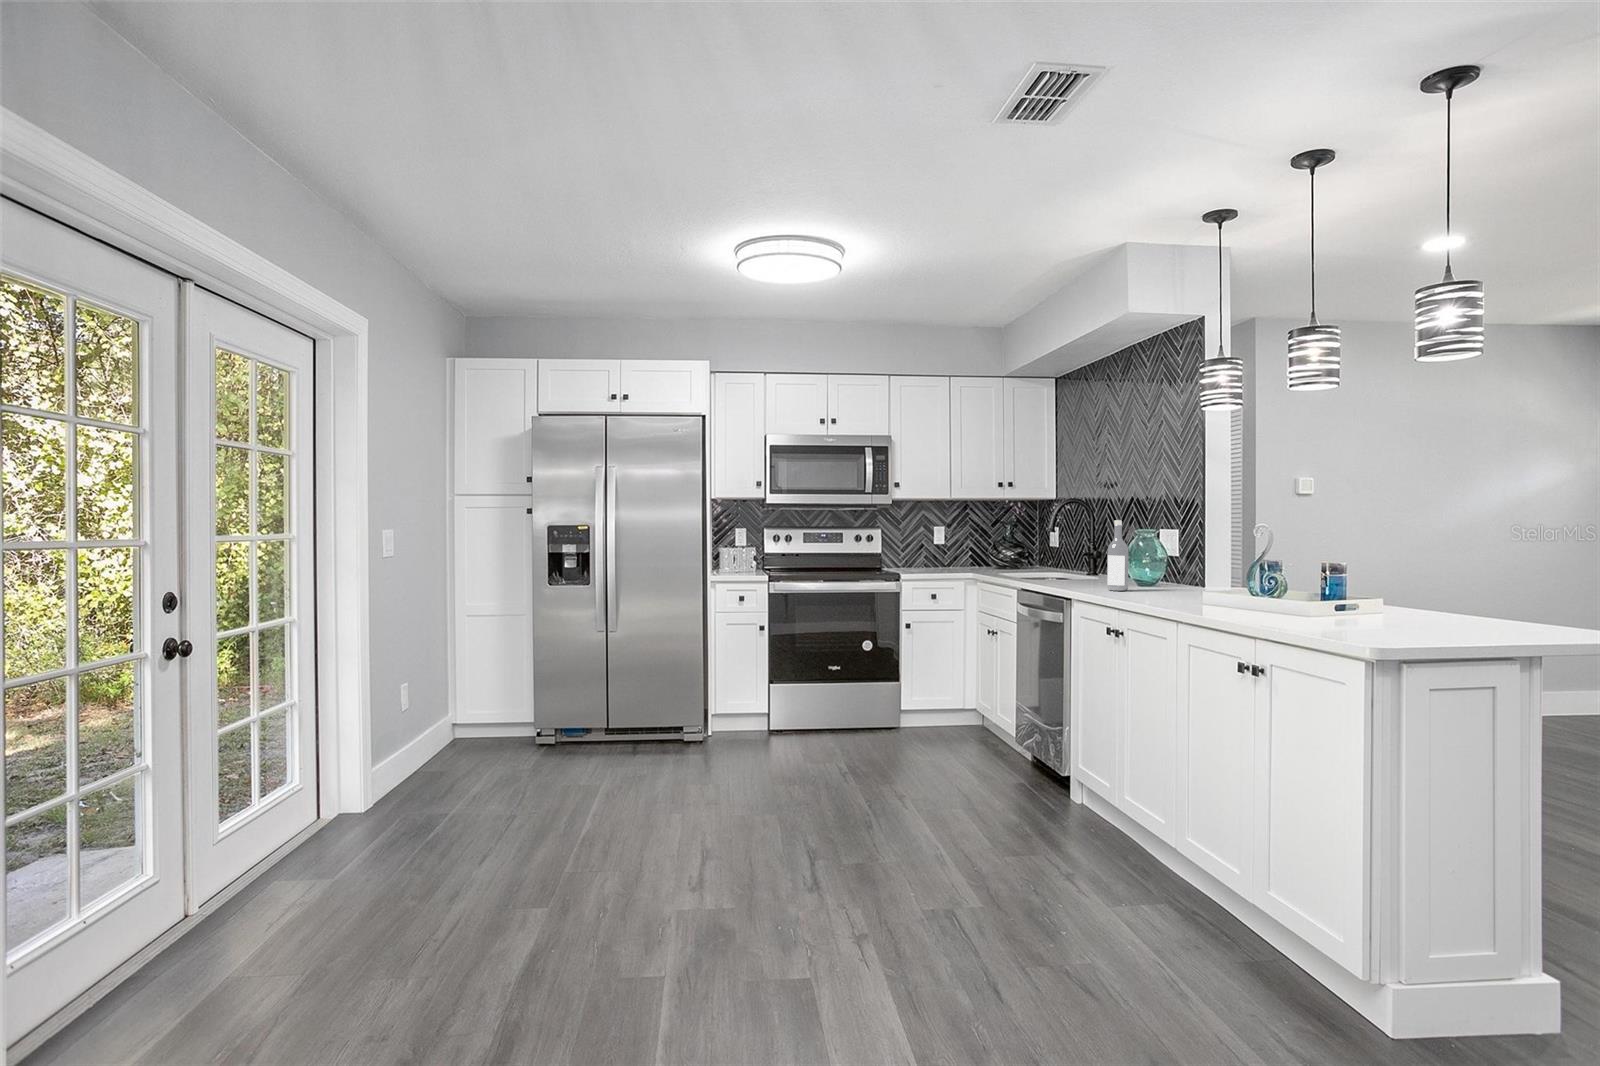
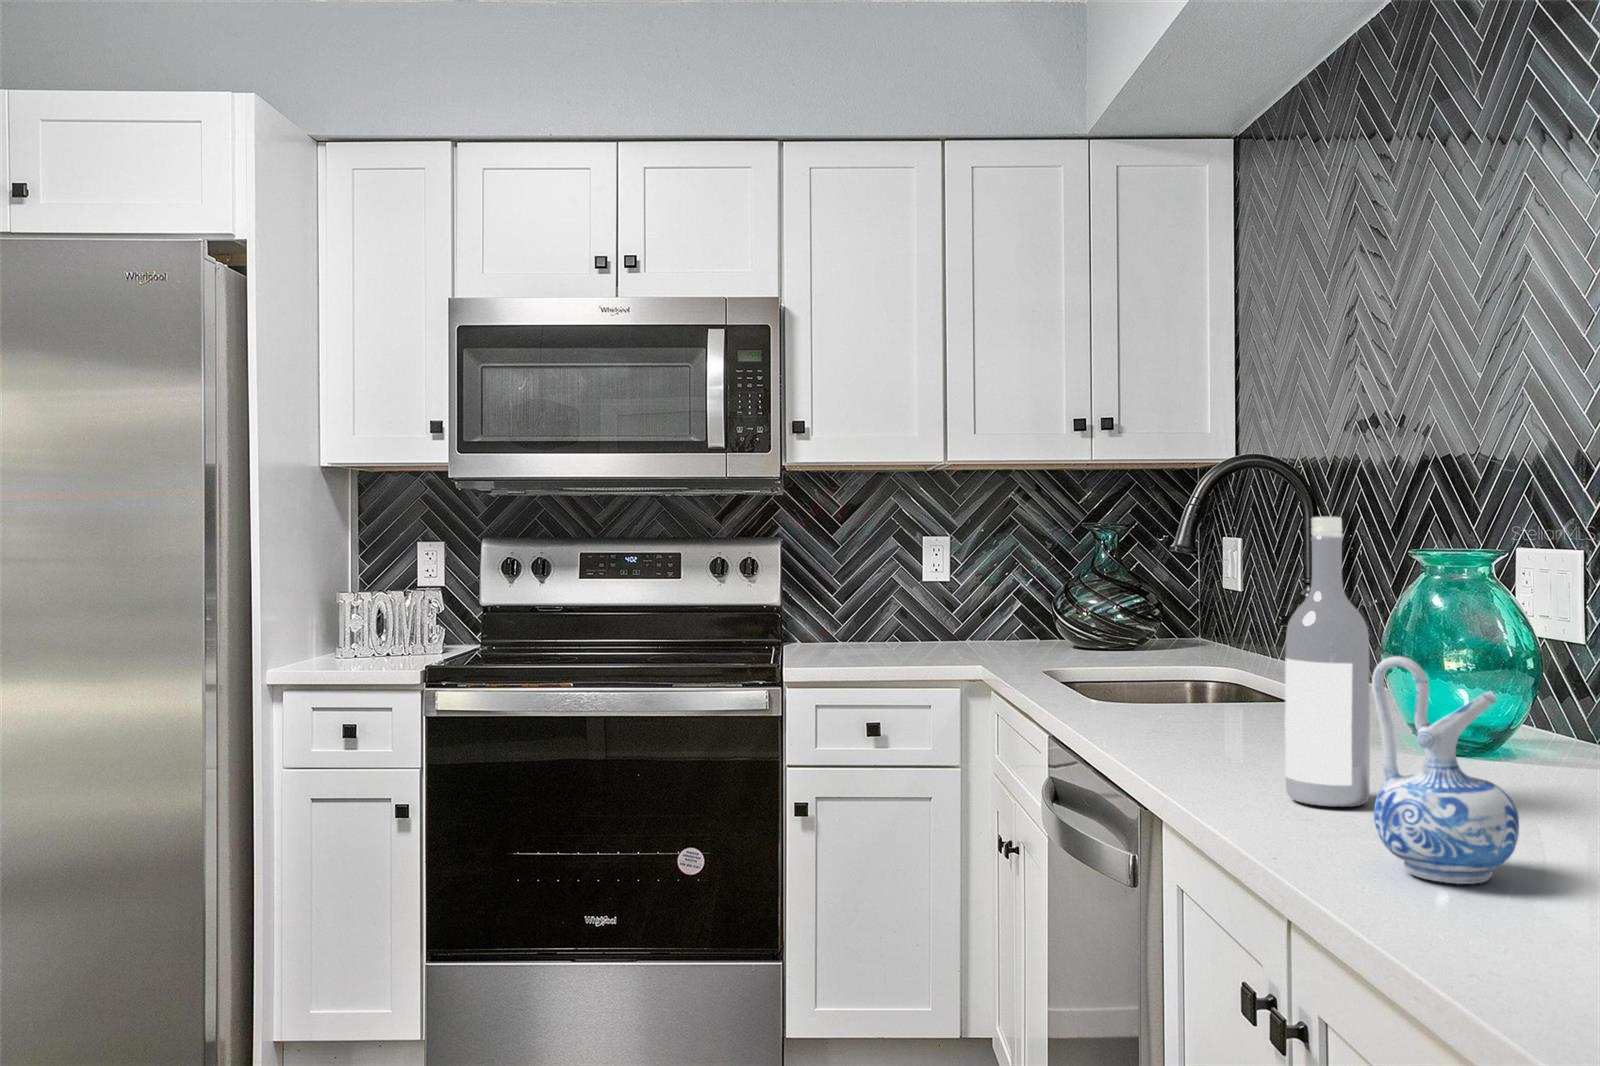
ceramic pitcher: none [1134,550,1164,597] -> present [1372,656,1519,884]

